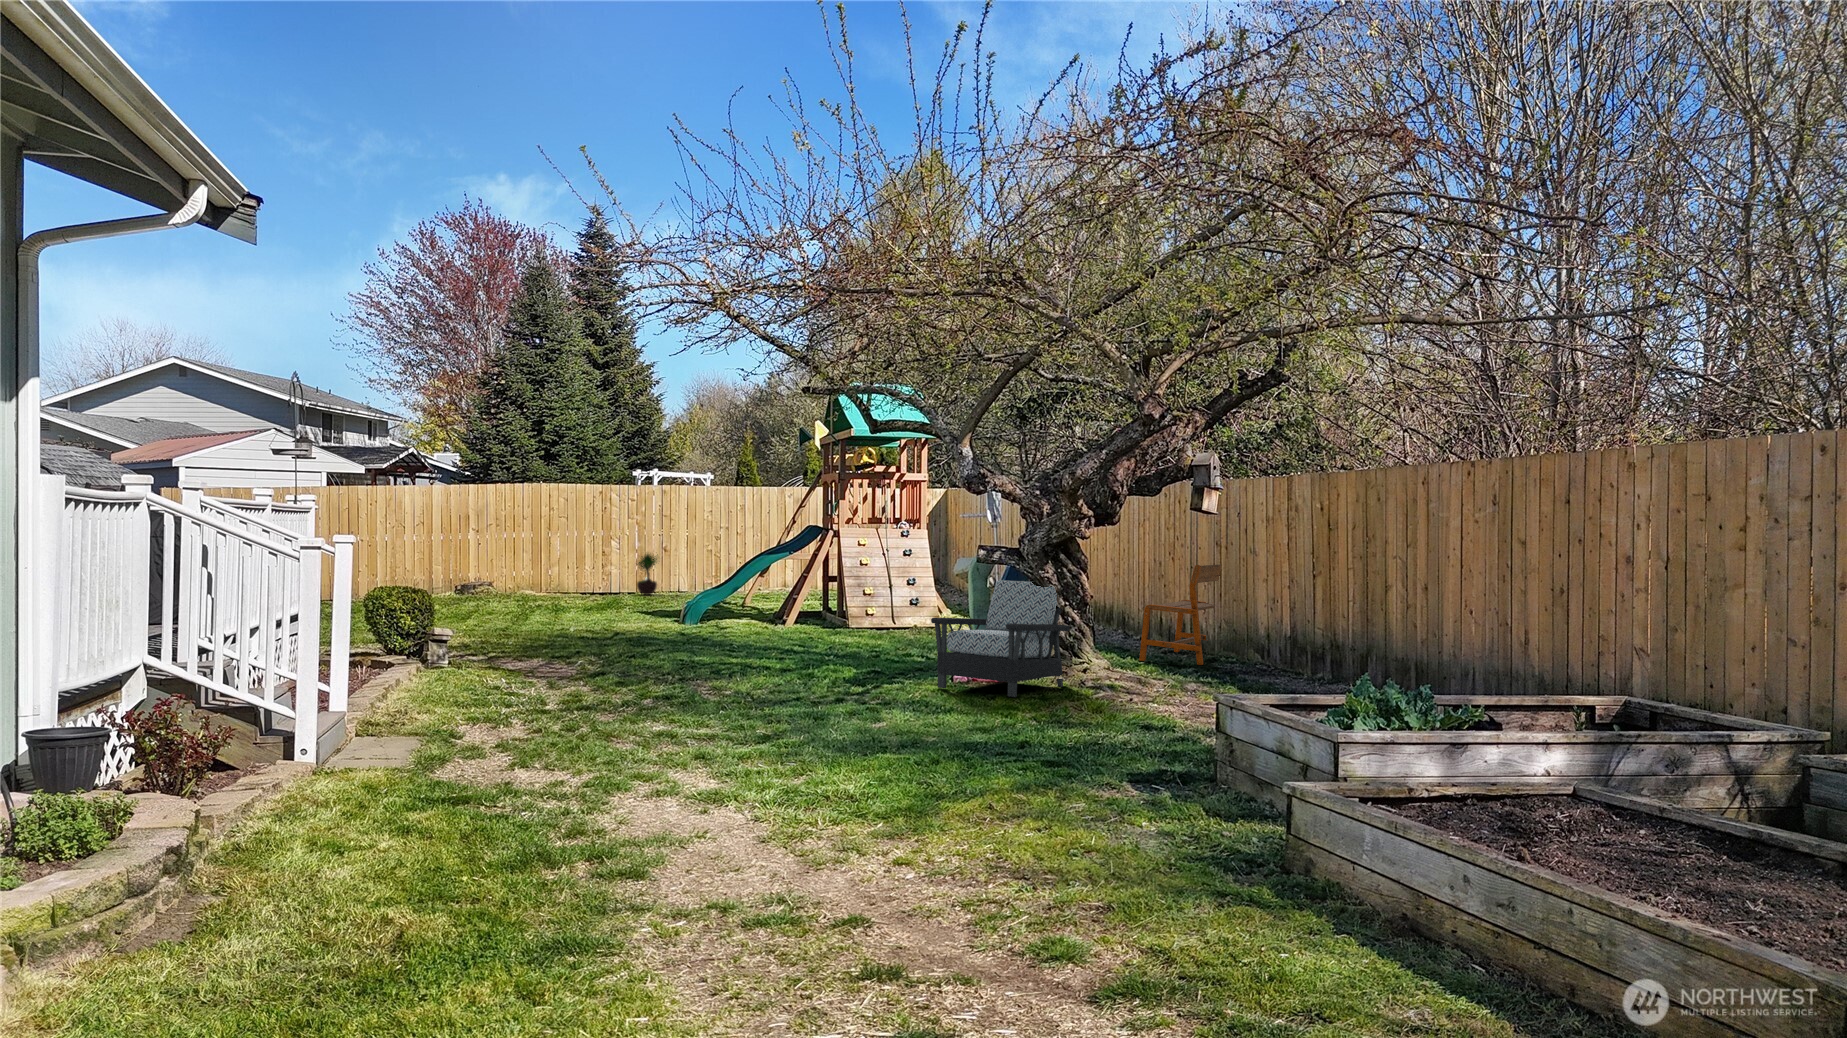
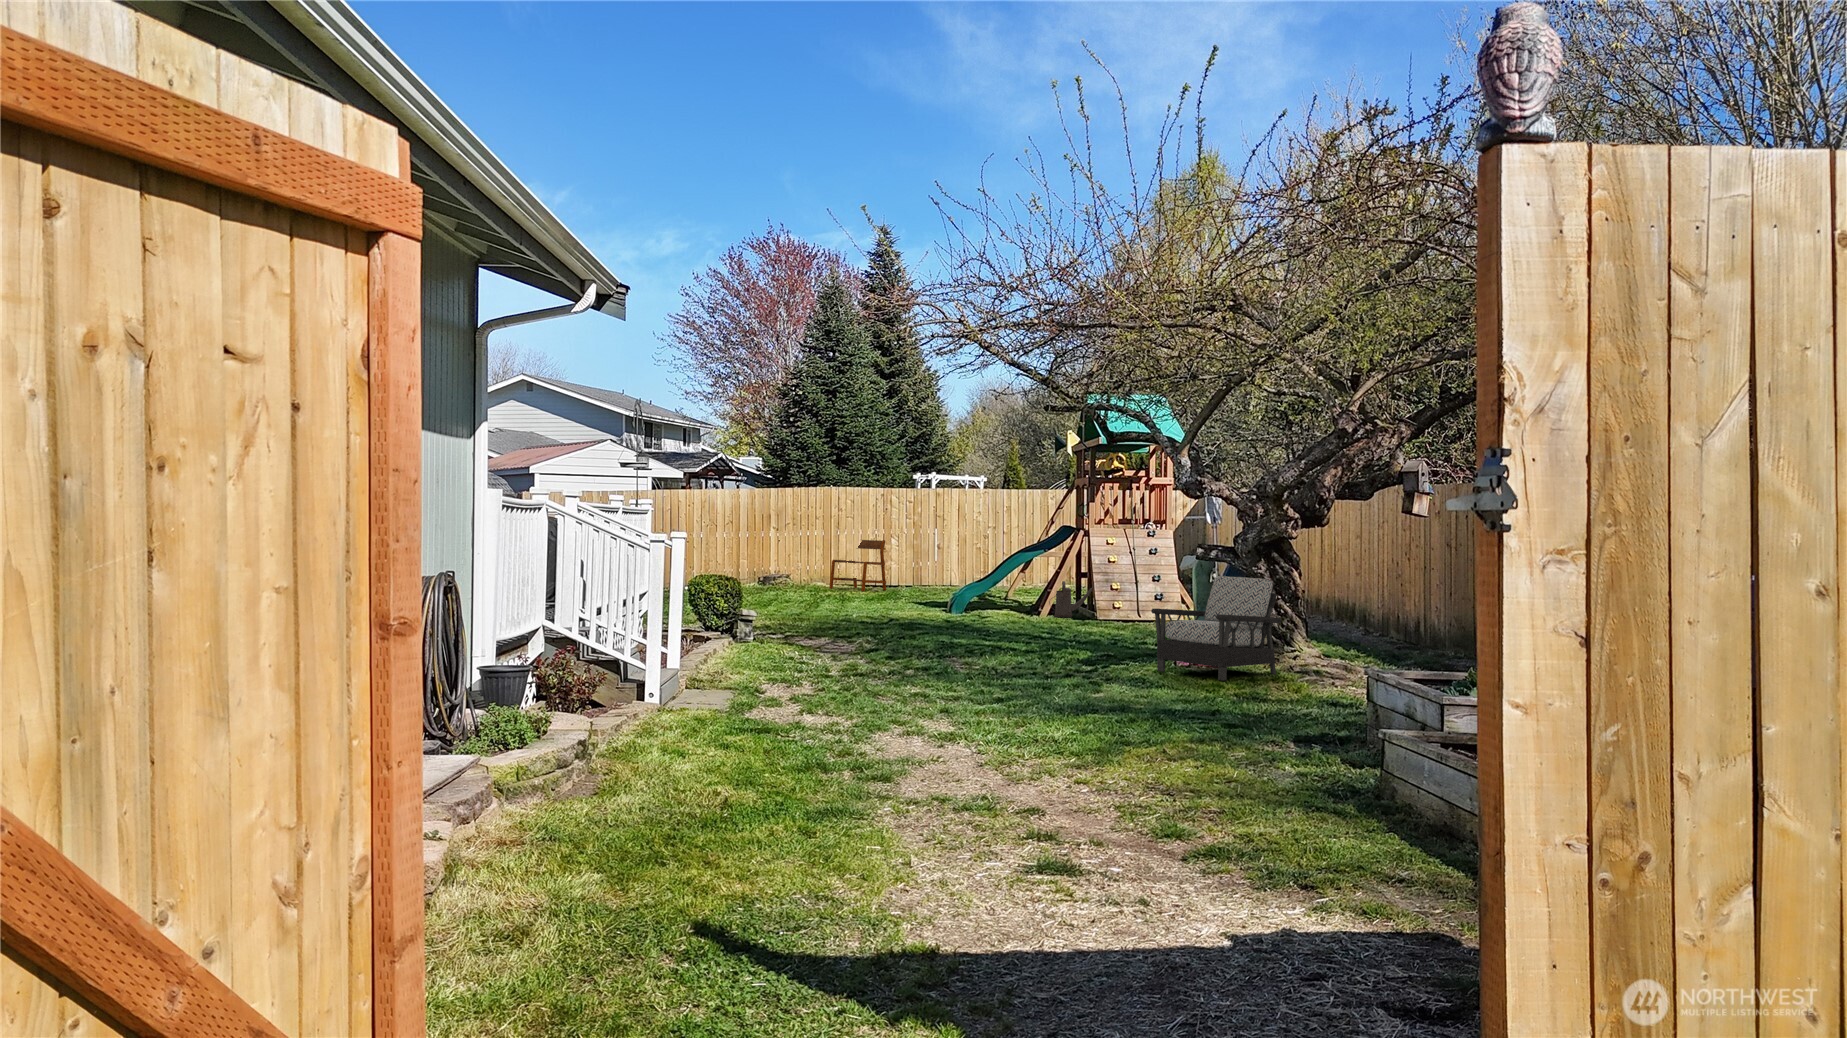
potted tree: present [637,554,657,595] -> none [910,547,935,589]
bench: present [1139,564,1221,665] -> present [829,540,886,591]
watering can: none [795,586,842,625] -> present [1049,581,1092,617]

